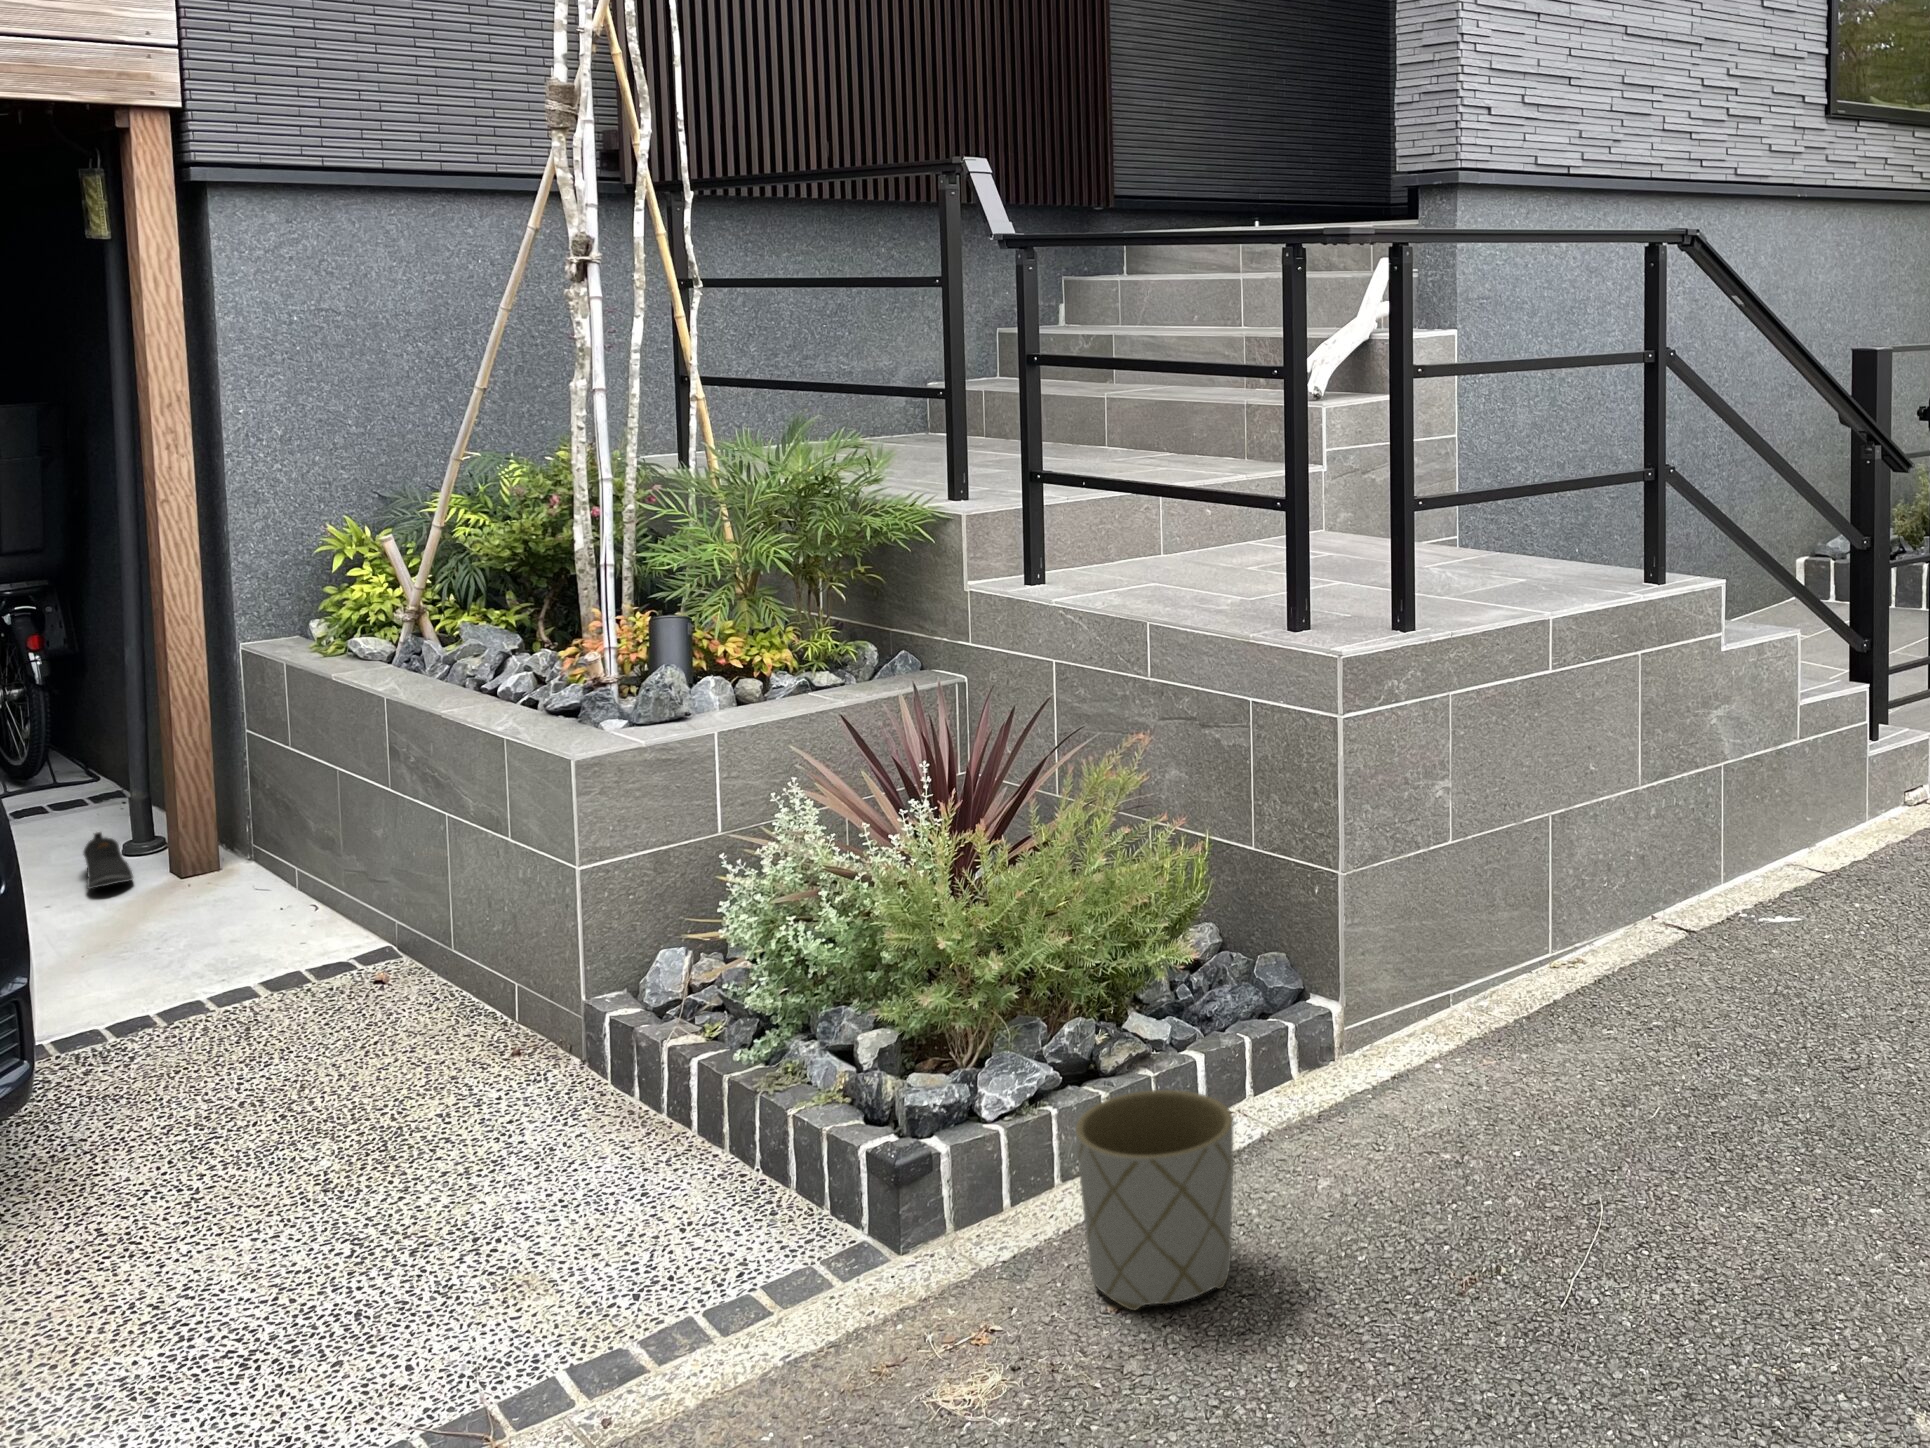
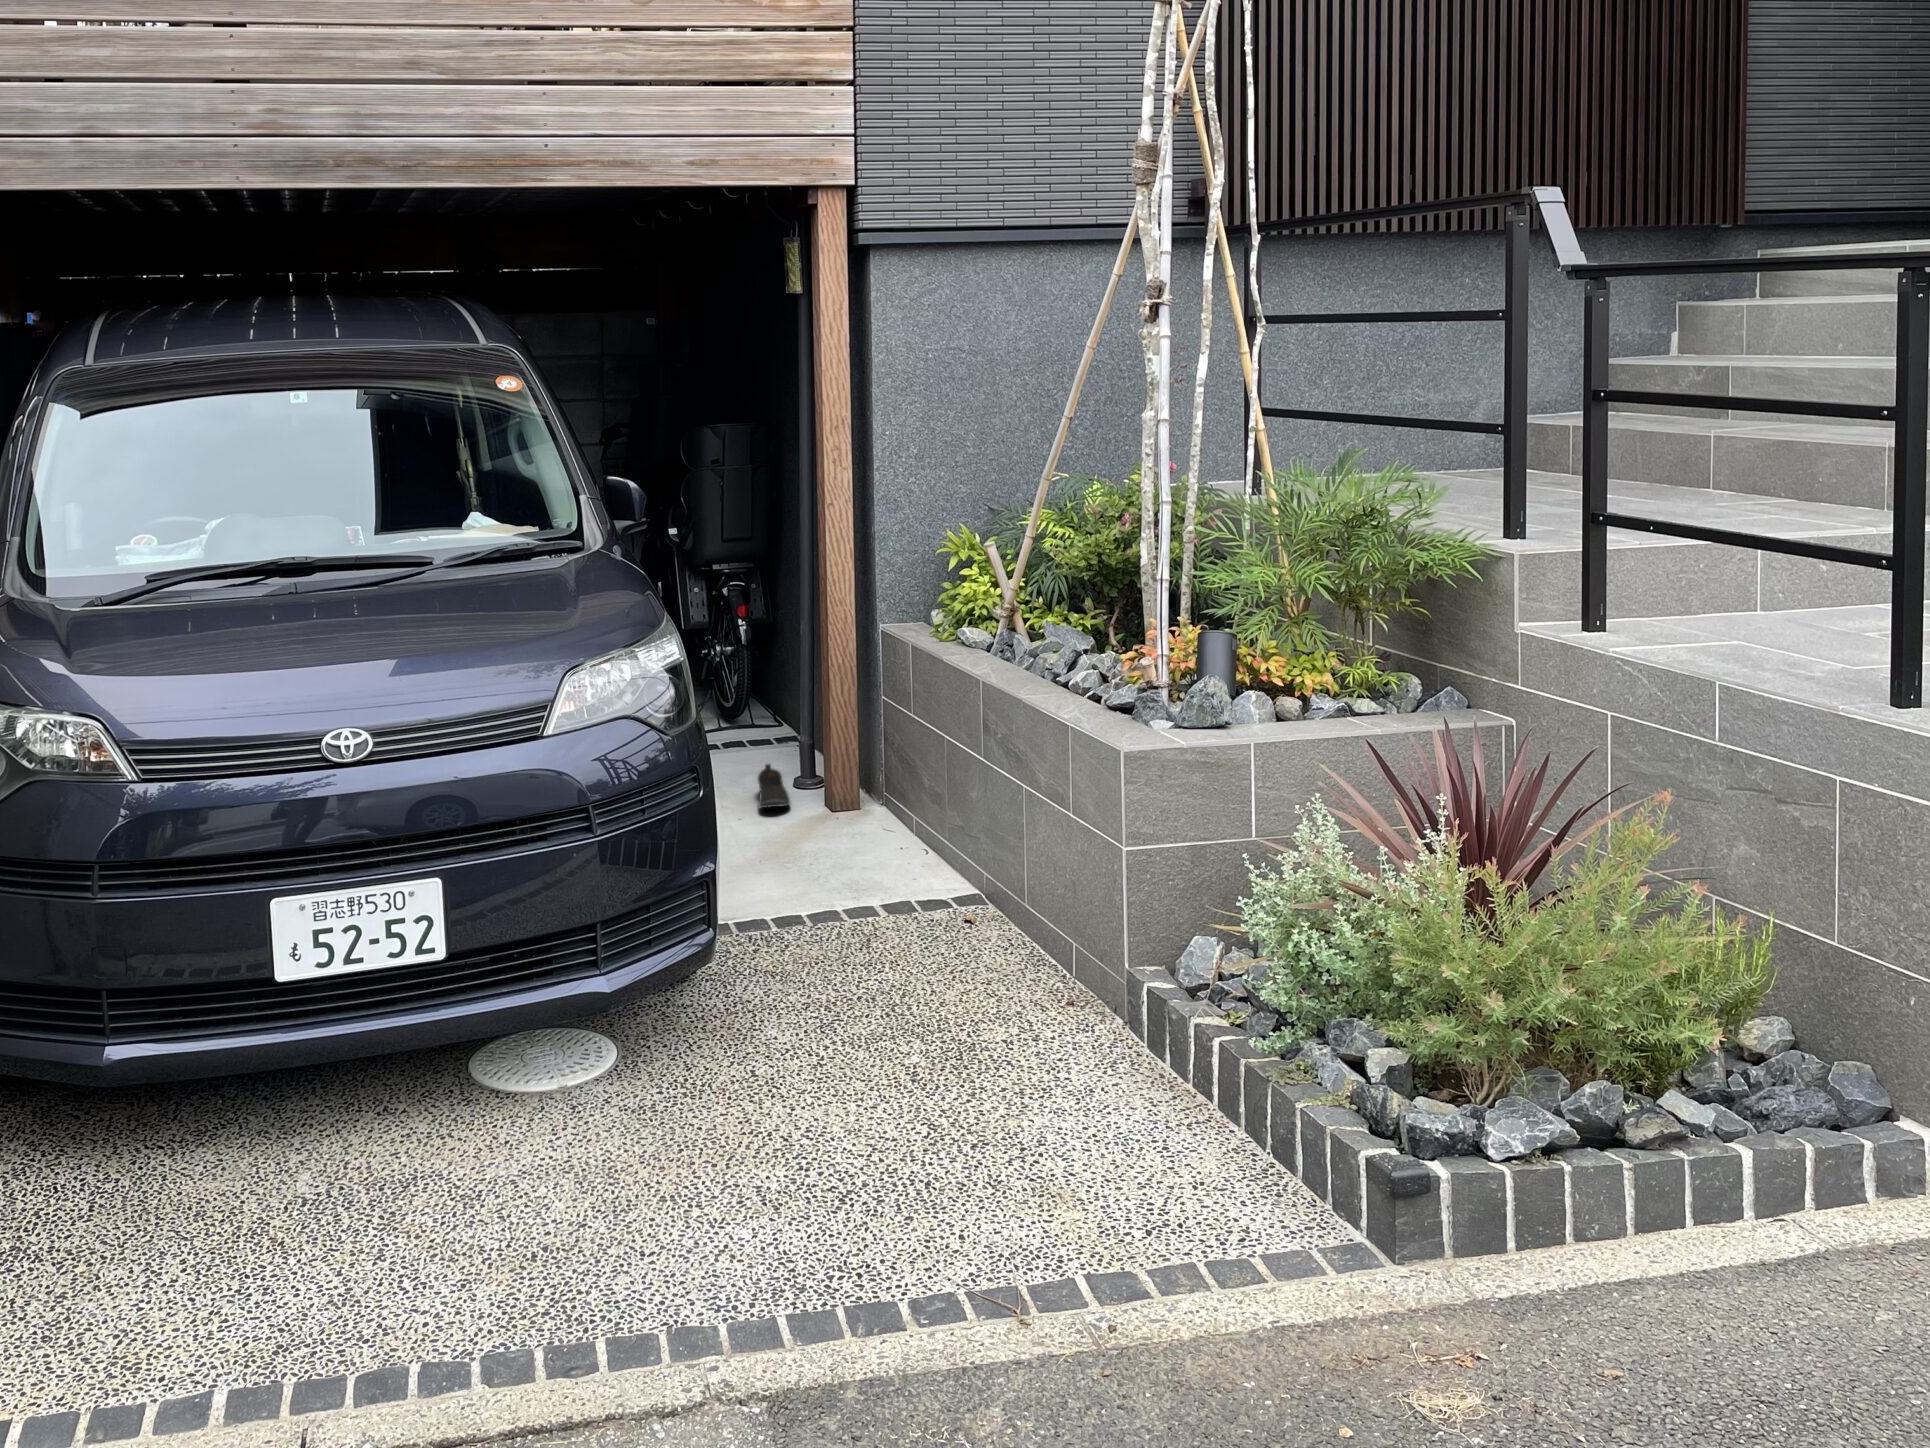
planter: present [1075,1090,1233,1310] -> none [1580,1162,1762,1388]

